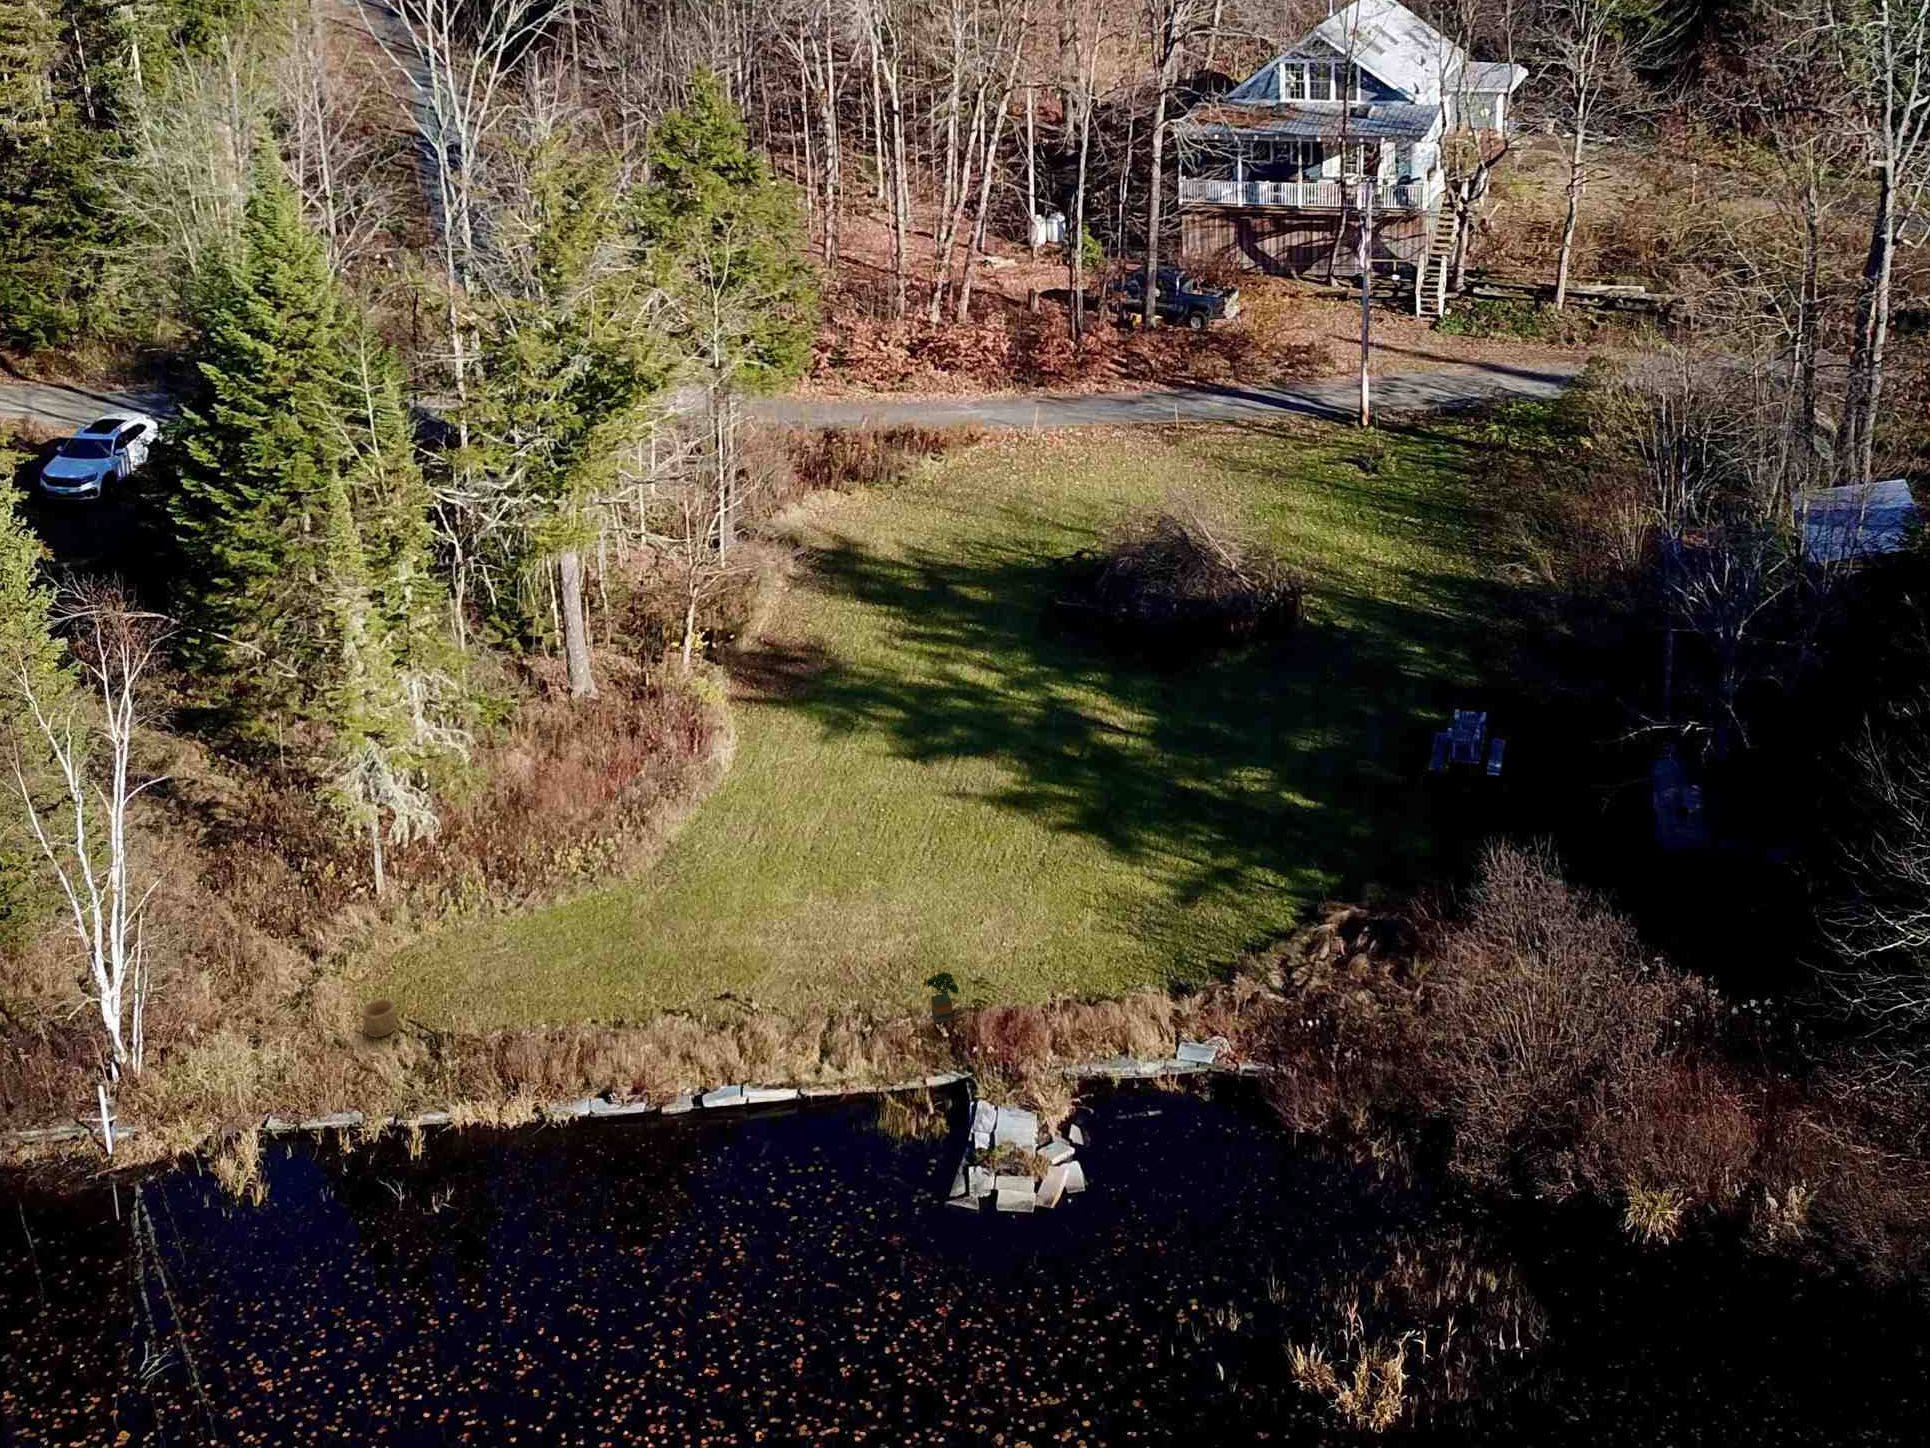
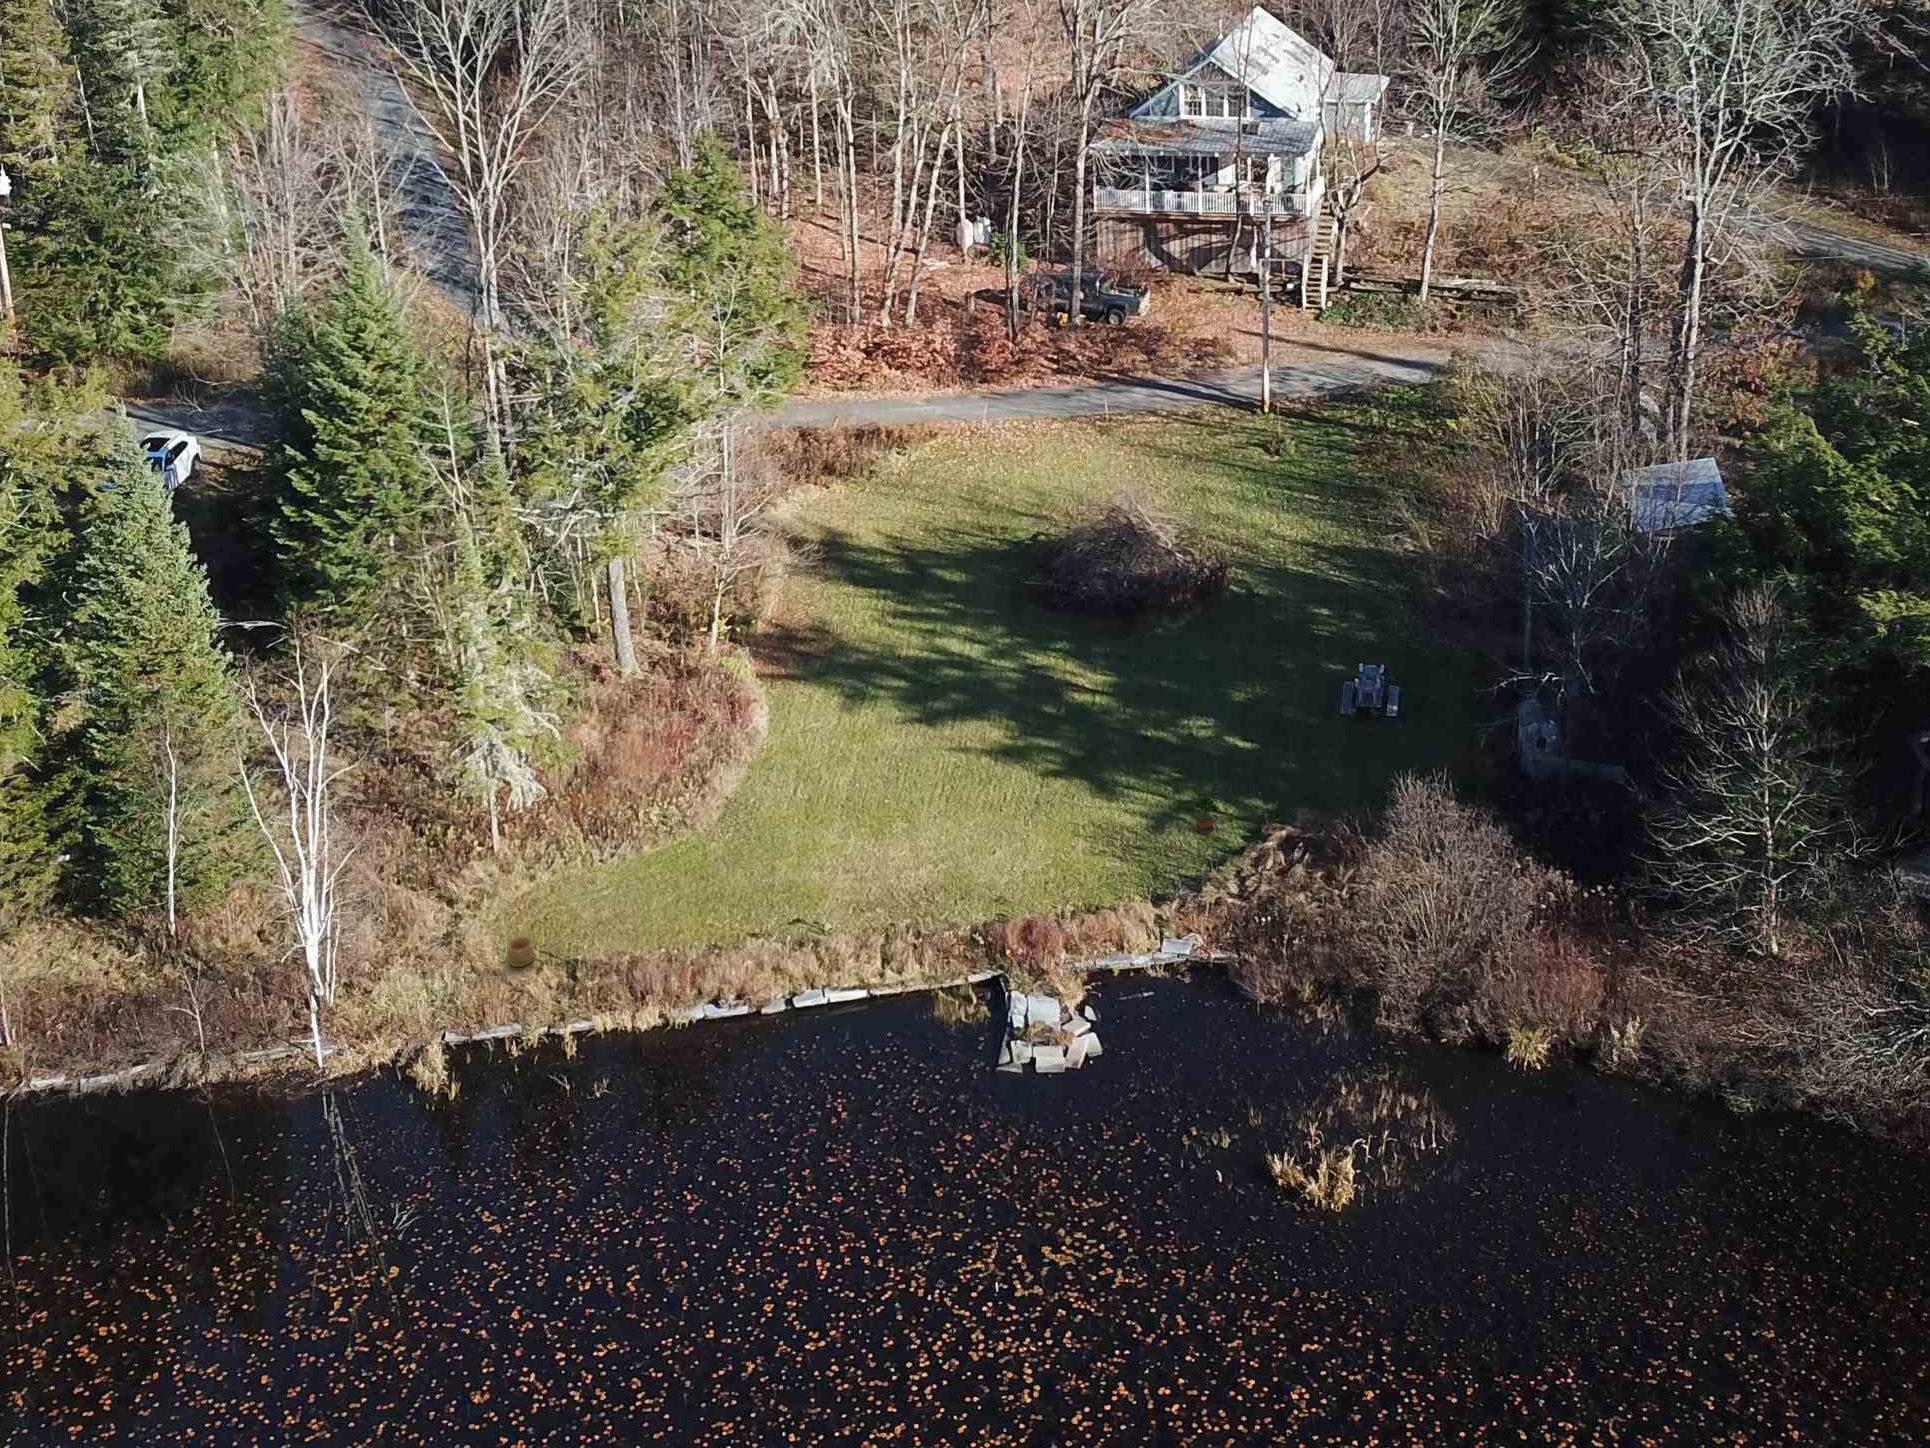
potted tree: present [926,972,959,1023] -> present [1193,797,1218,834]

